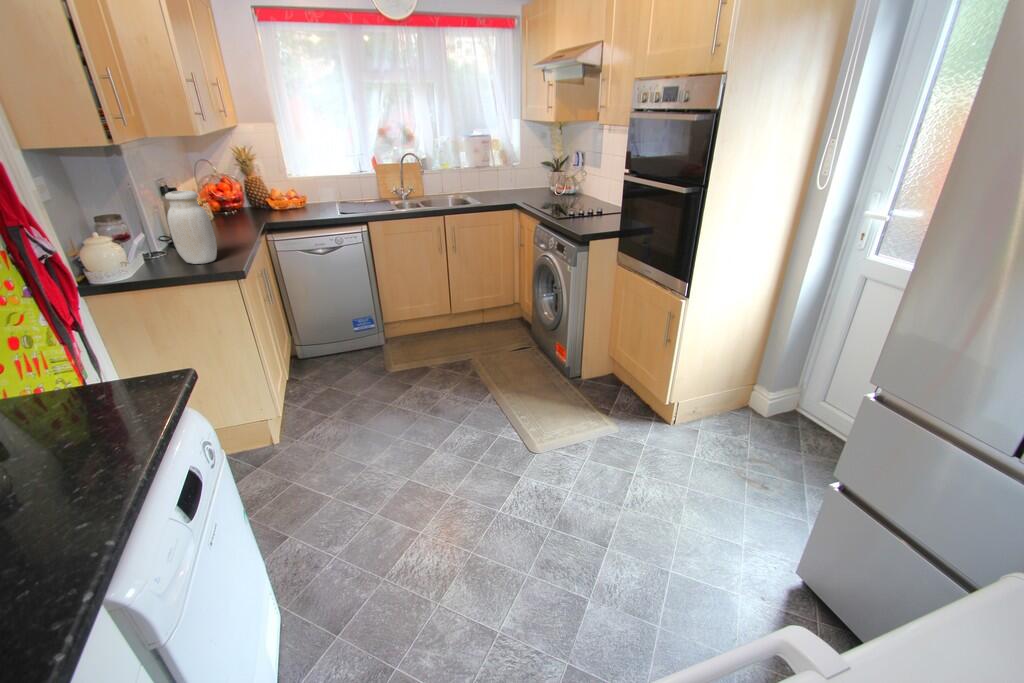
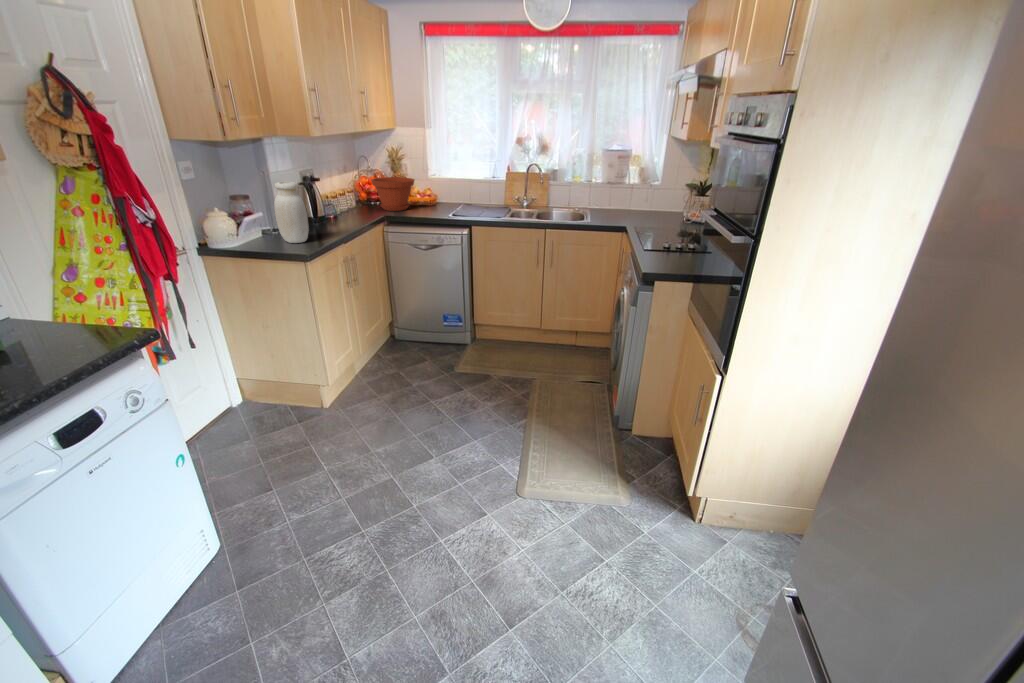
plant pot: none [230,180,283,218] -> present [371,177,414,211]

